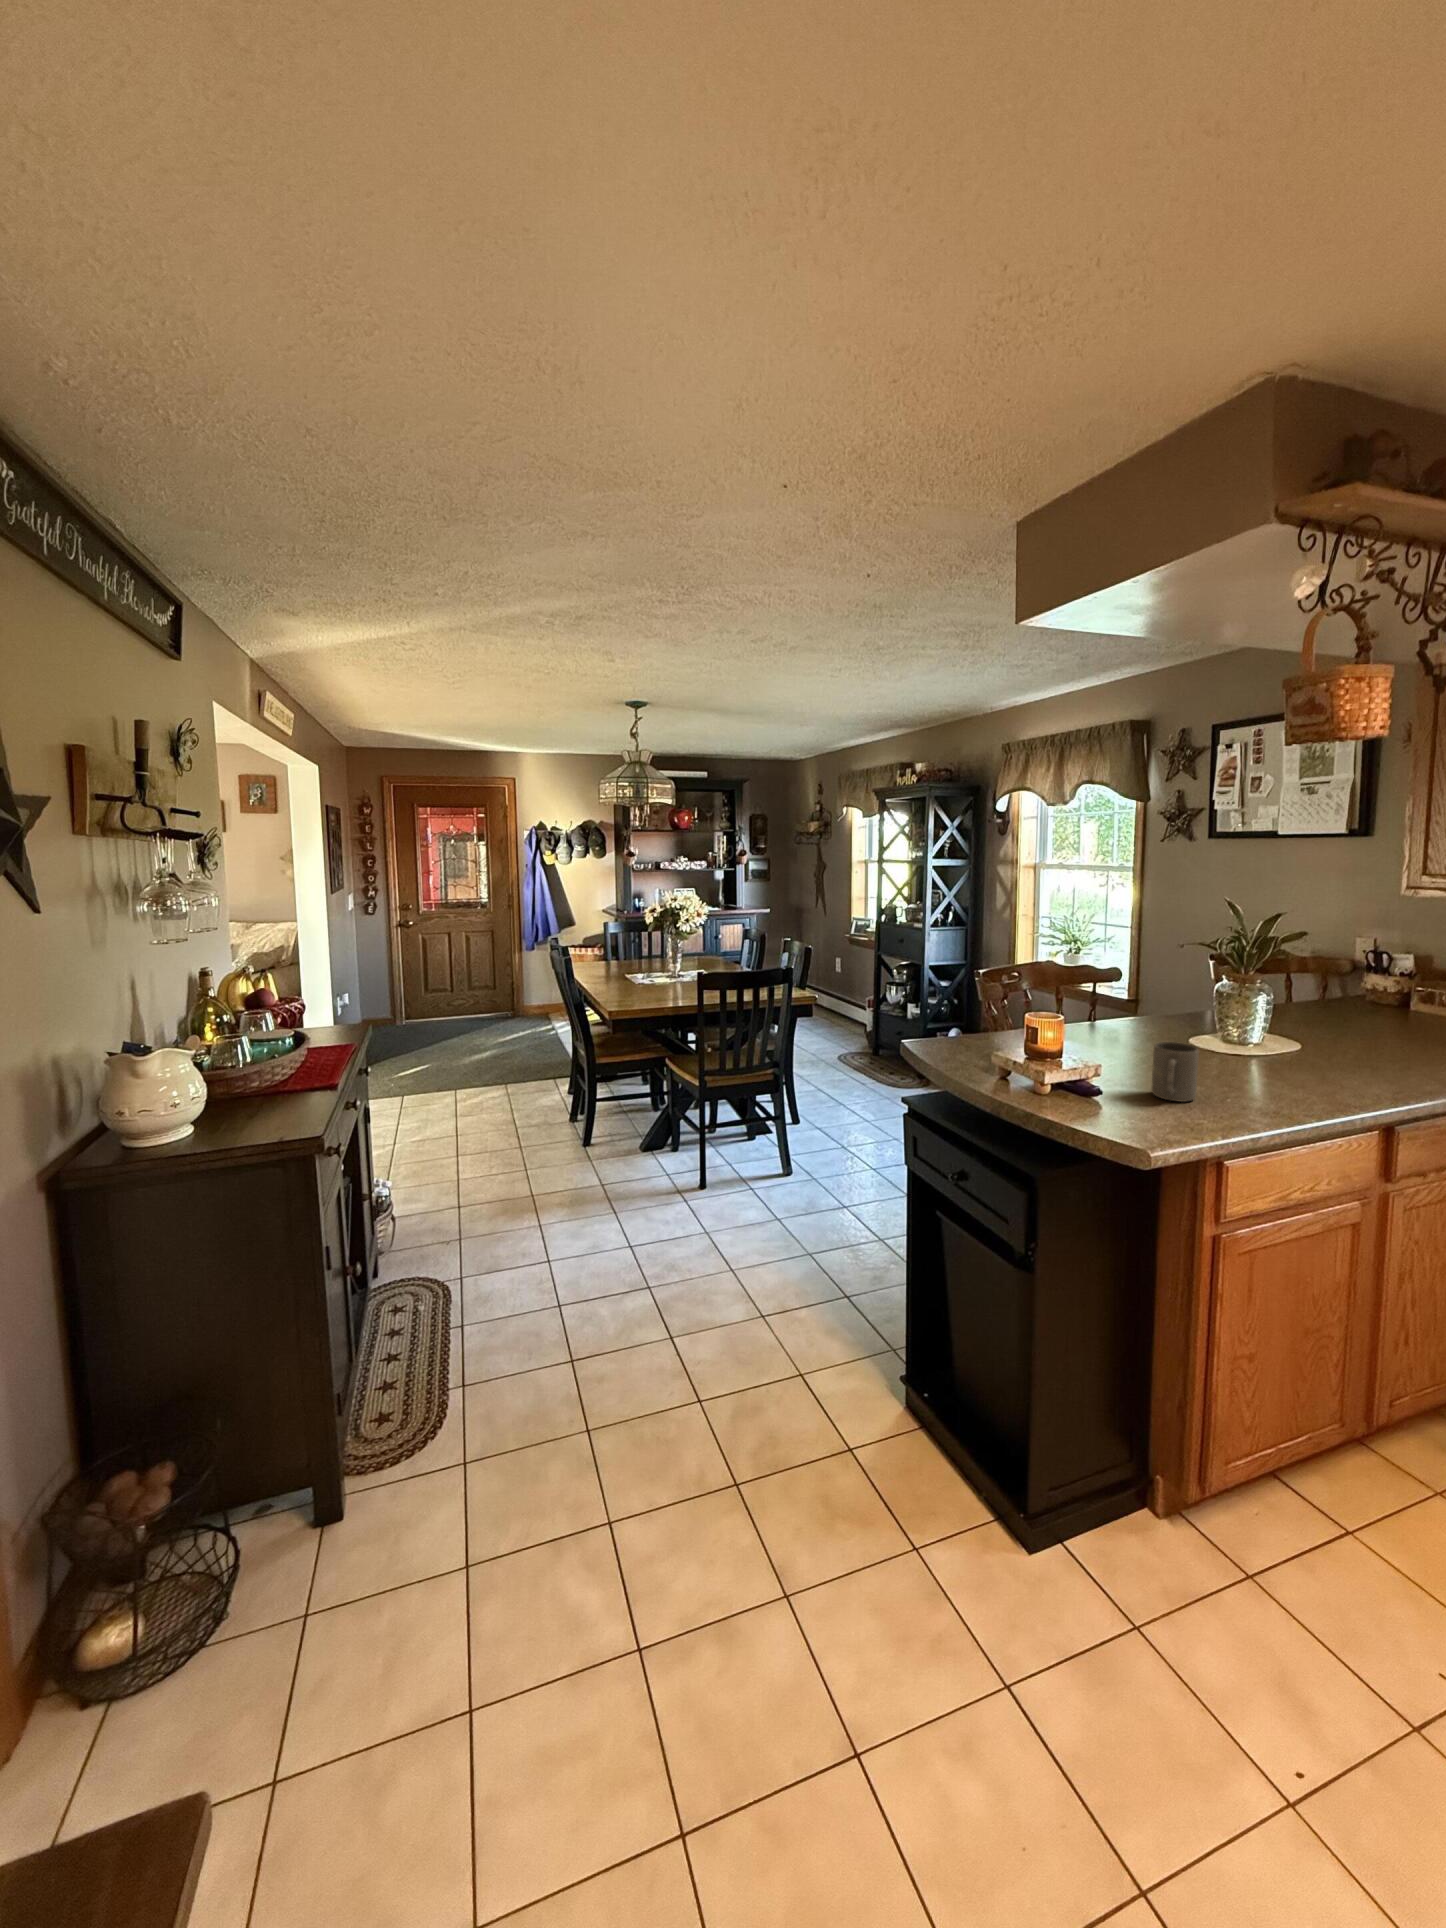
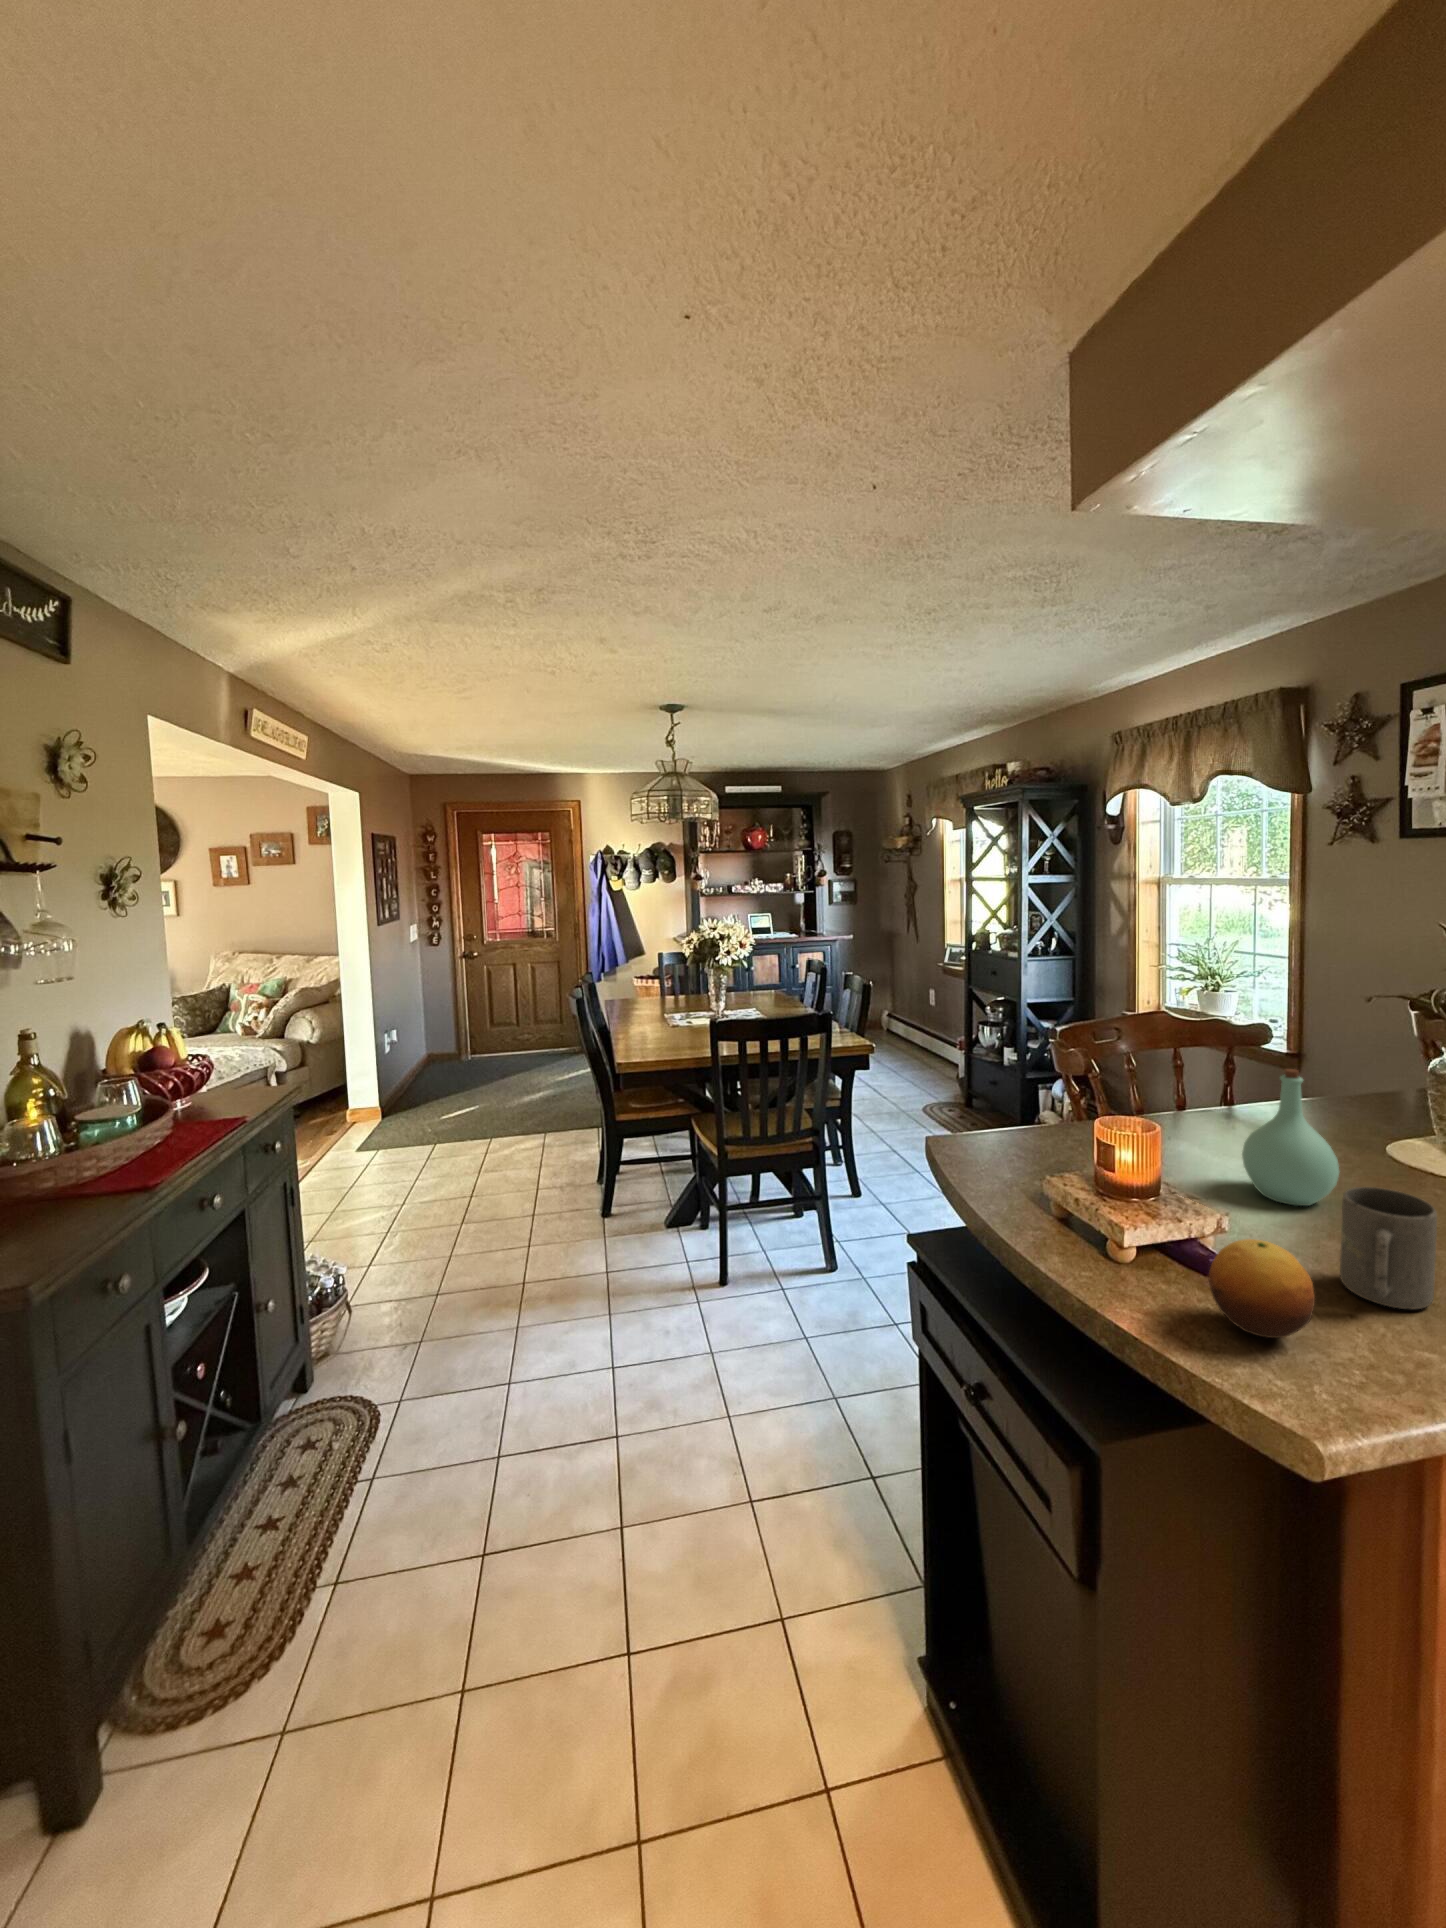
bottle: none [1101,985,1155,1066] -> present [1242,1069,1339,1206]
fruit: none [1086,1063,1138,1112] -> present [1209,1239,1315,1338]

